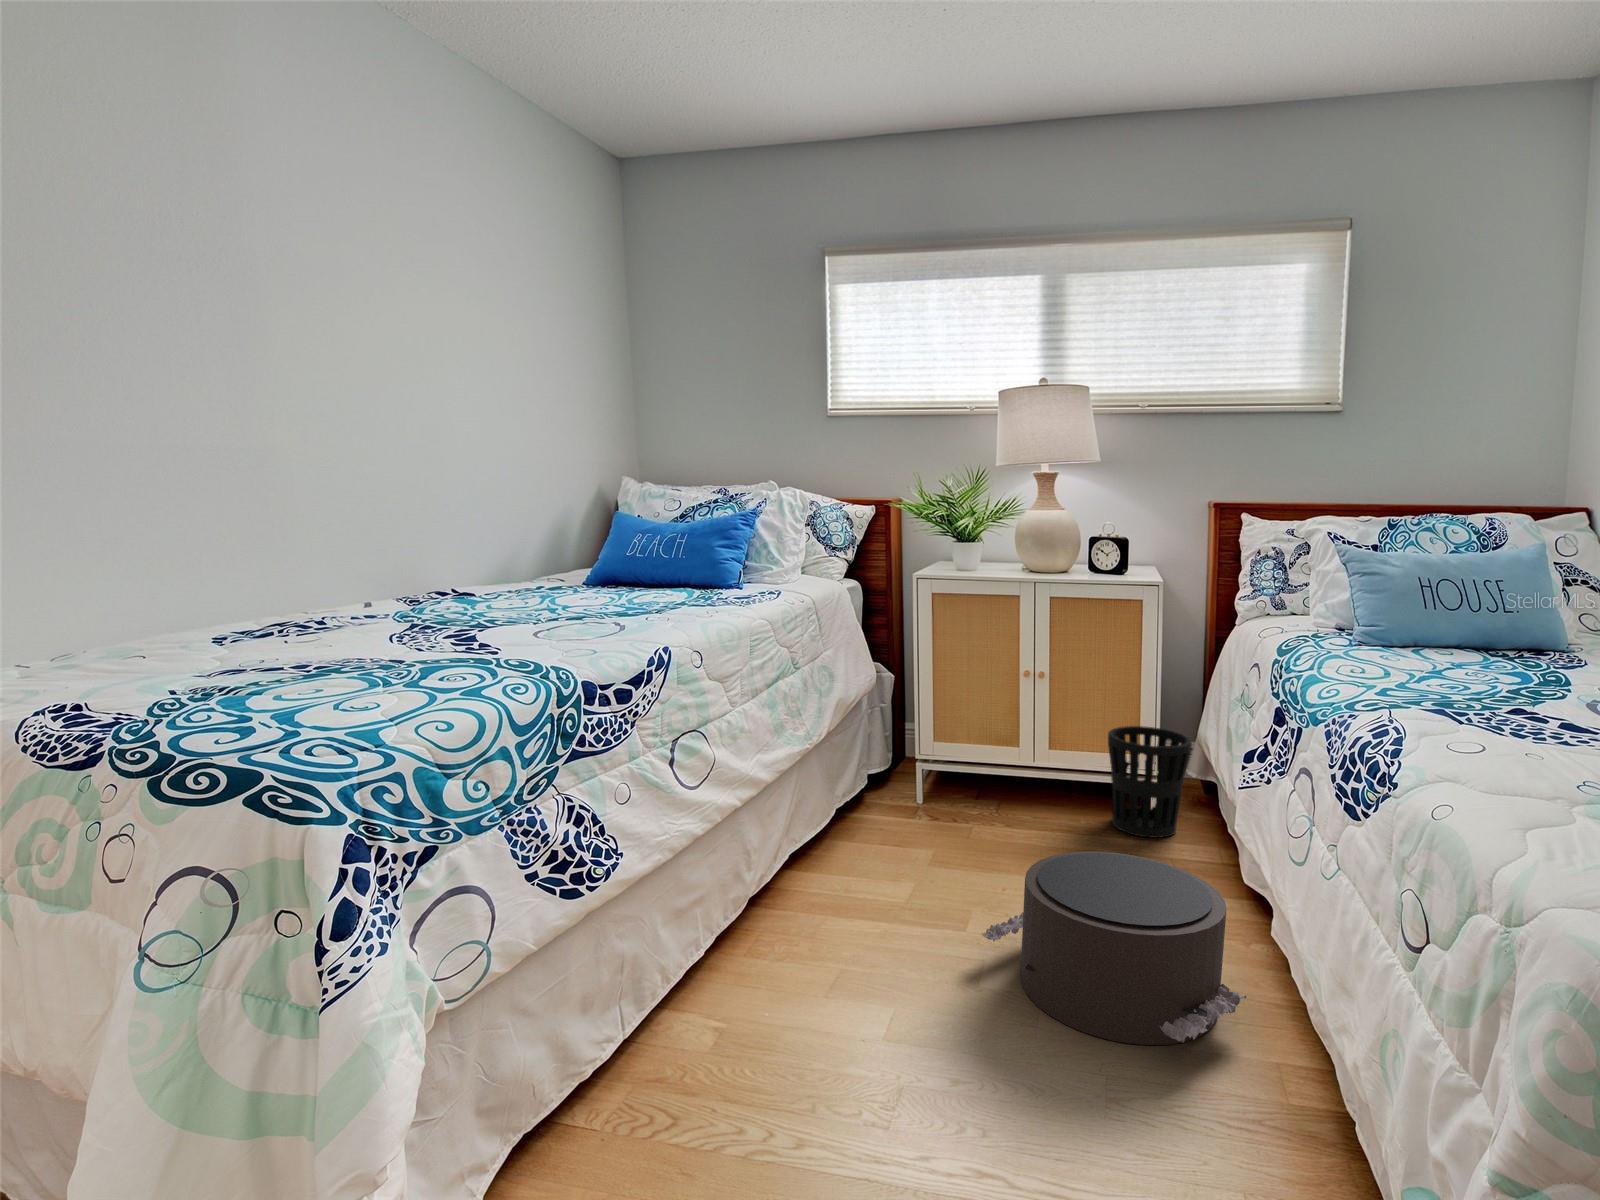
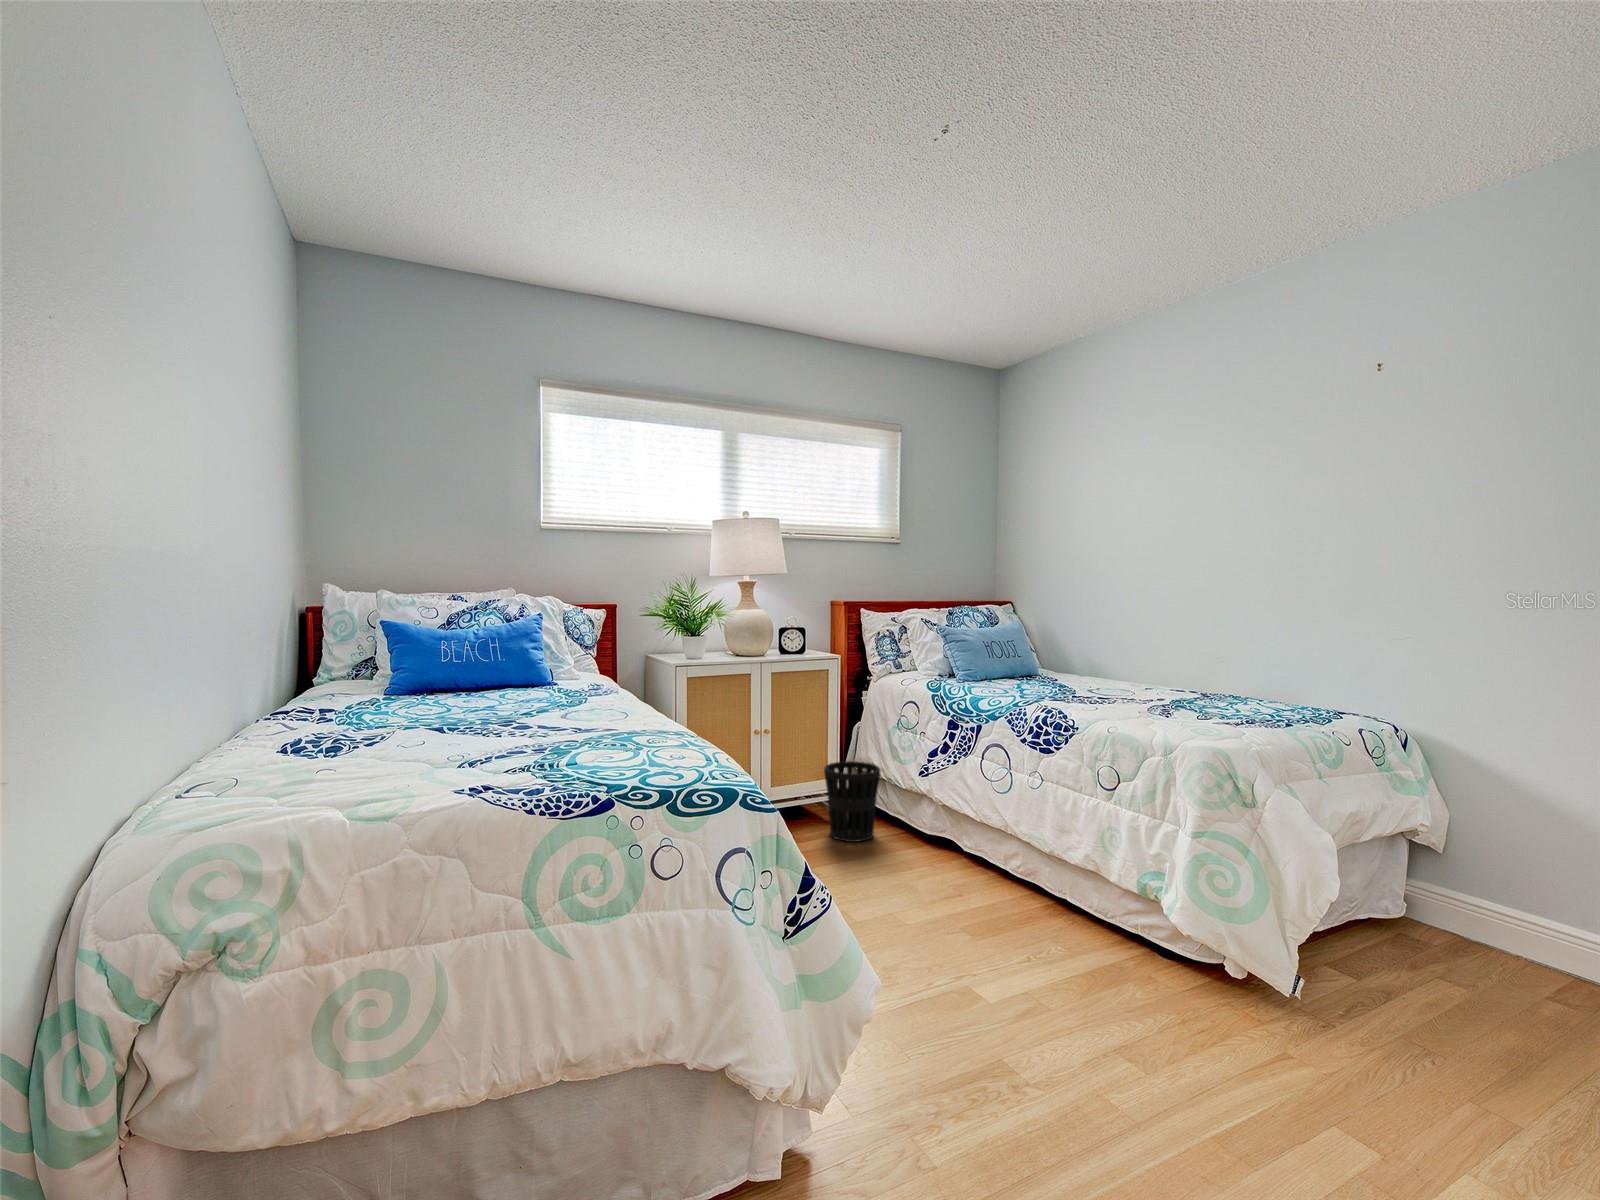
pouf: present [982,851,1247,1045] -> none [900,843,1076,970]

